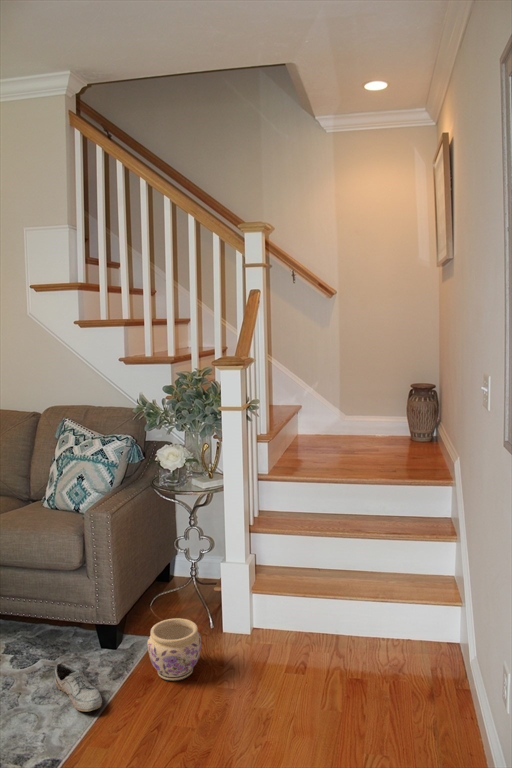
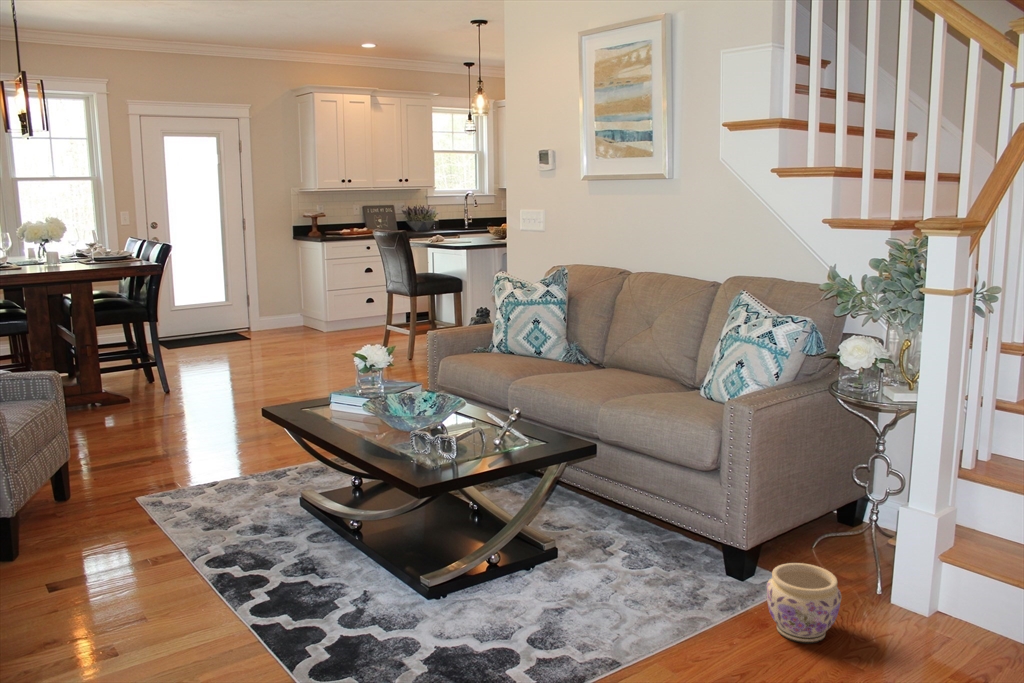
shoe: present [55,663,102,712] -> none [655,571,695,632]

